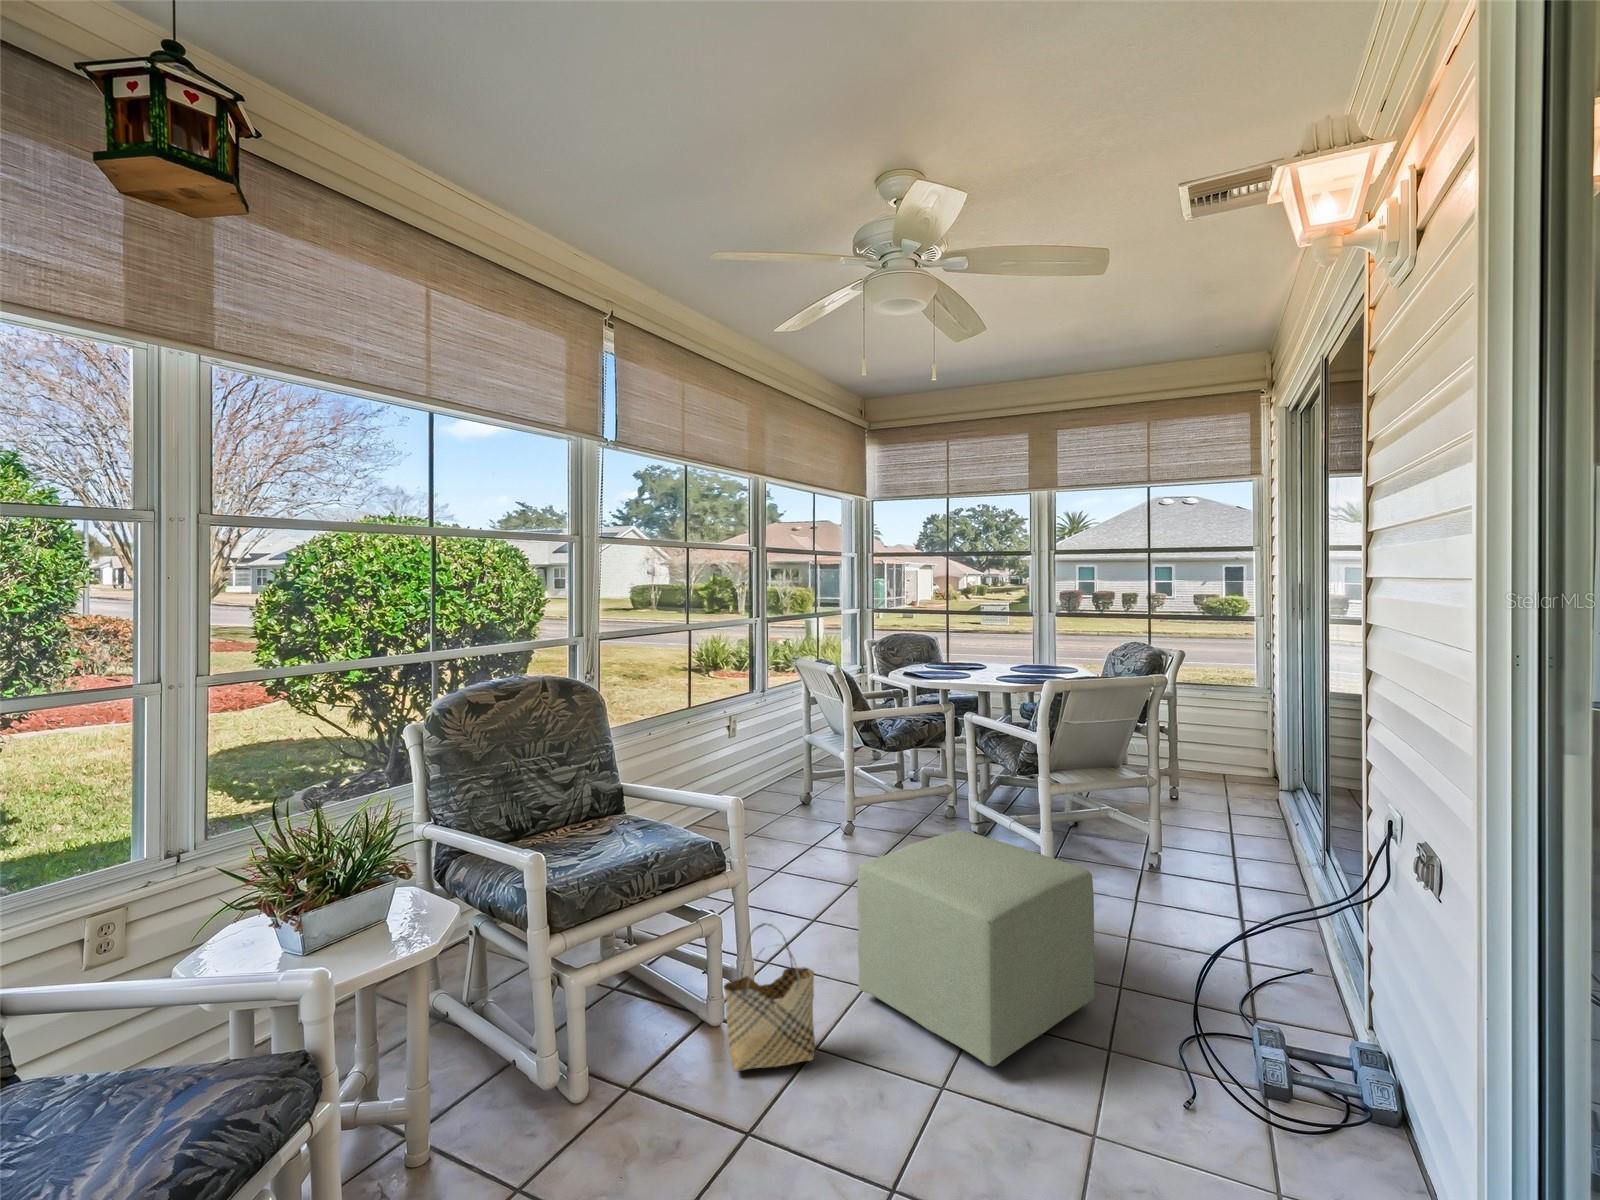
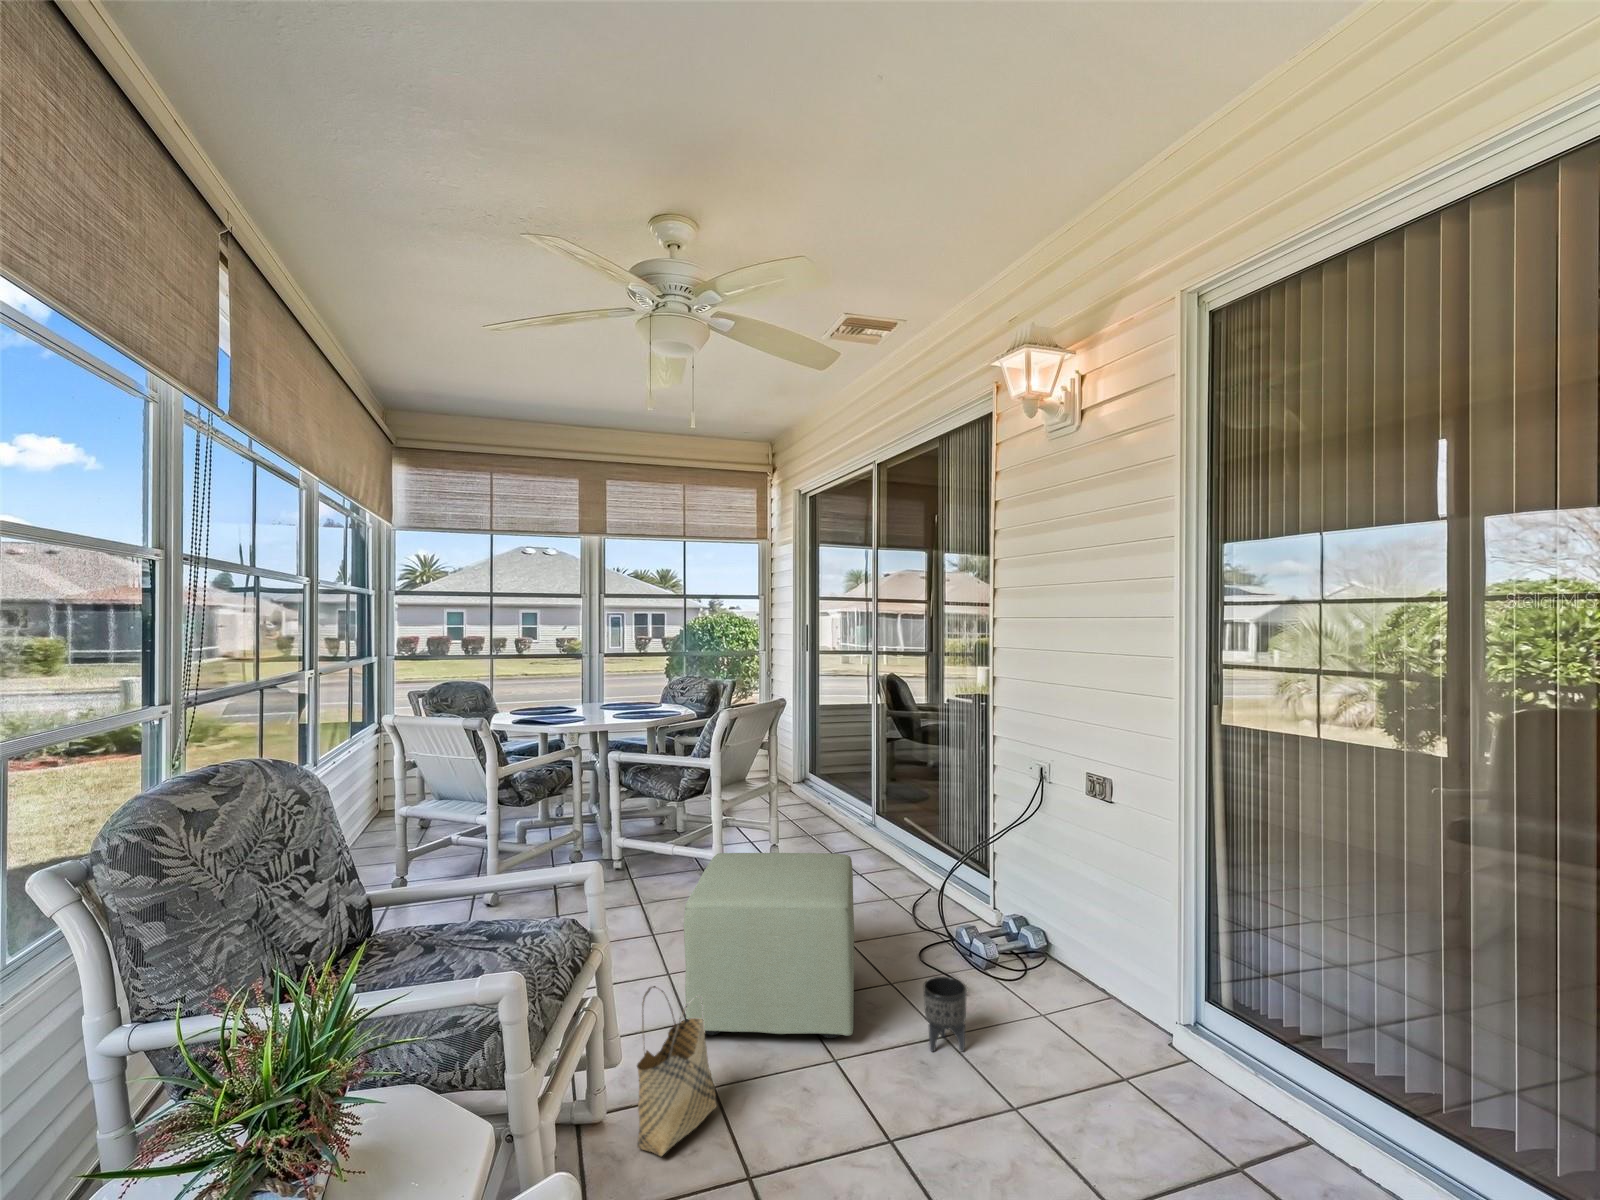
planter: none [1073,1048,1133,1158] -> present [923,977,967,1052]

